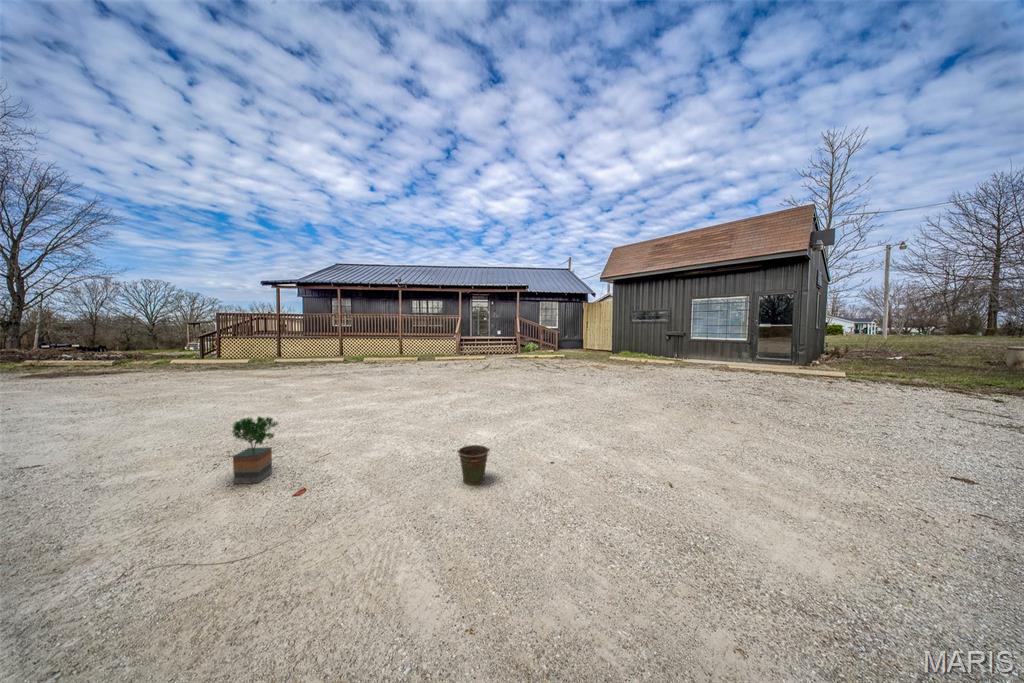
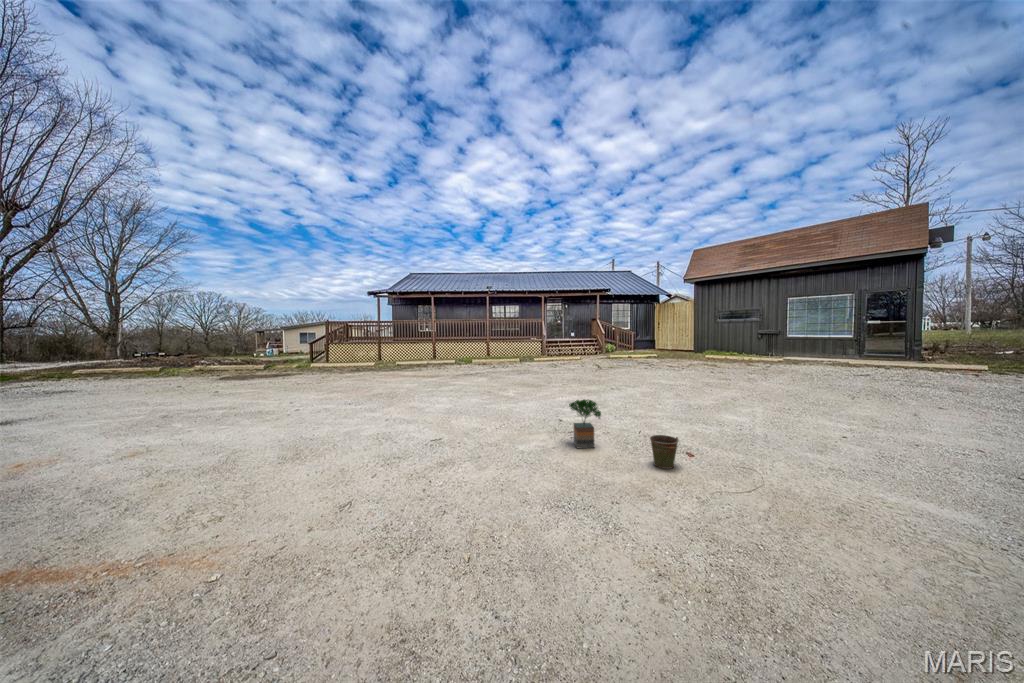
bucket: present [457,445,490,485] -> present [650,435,679,469]

